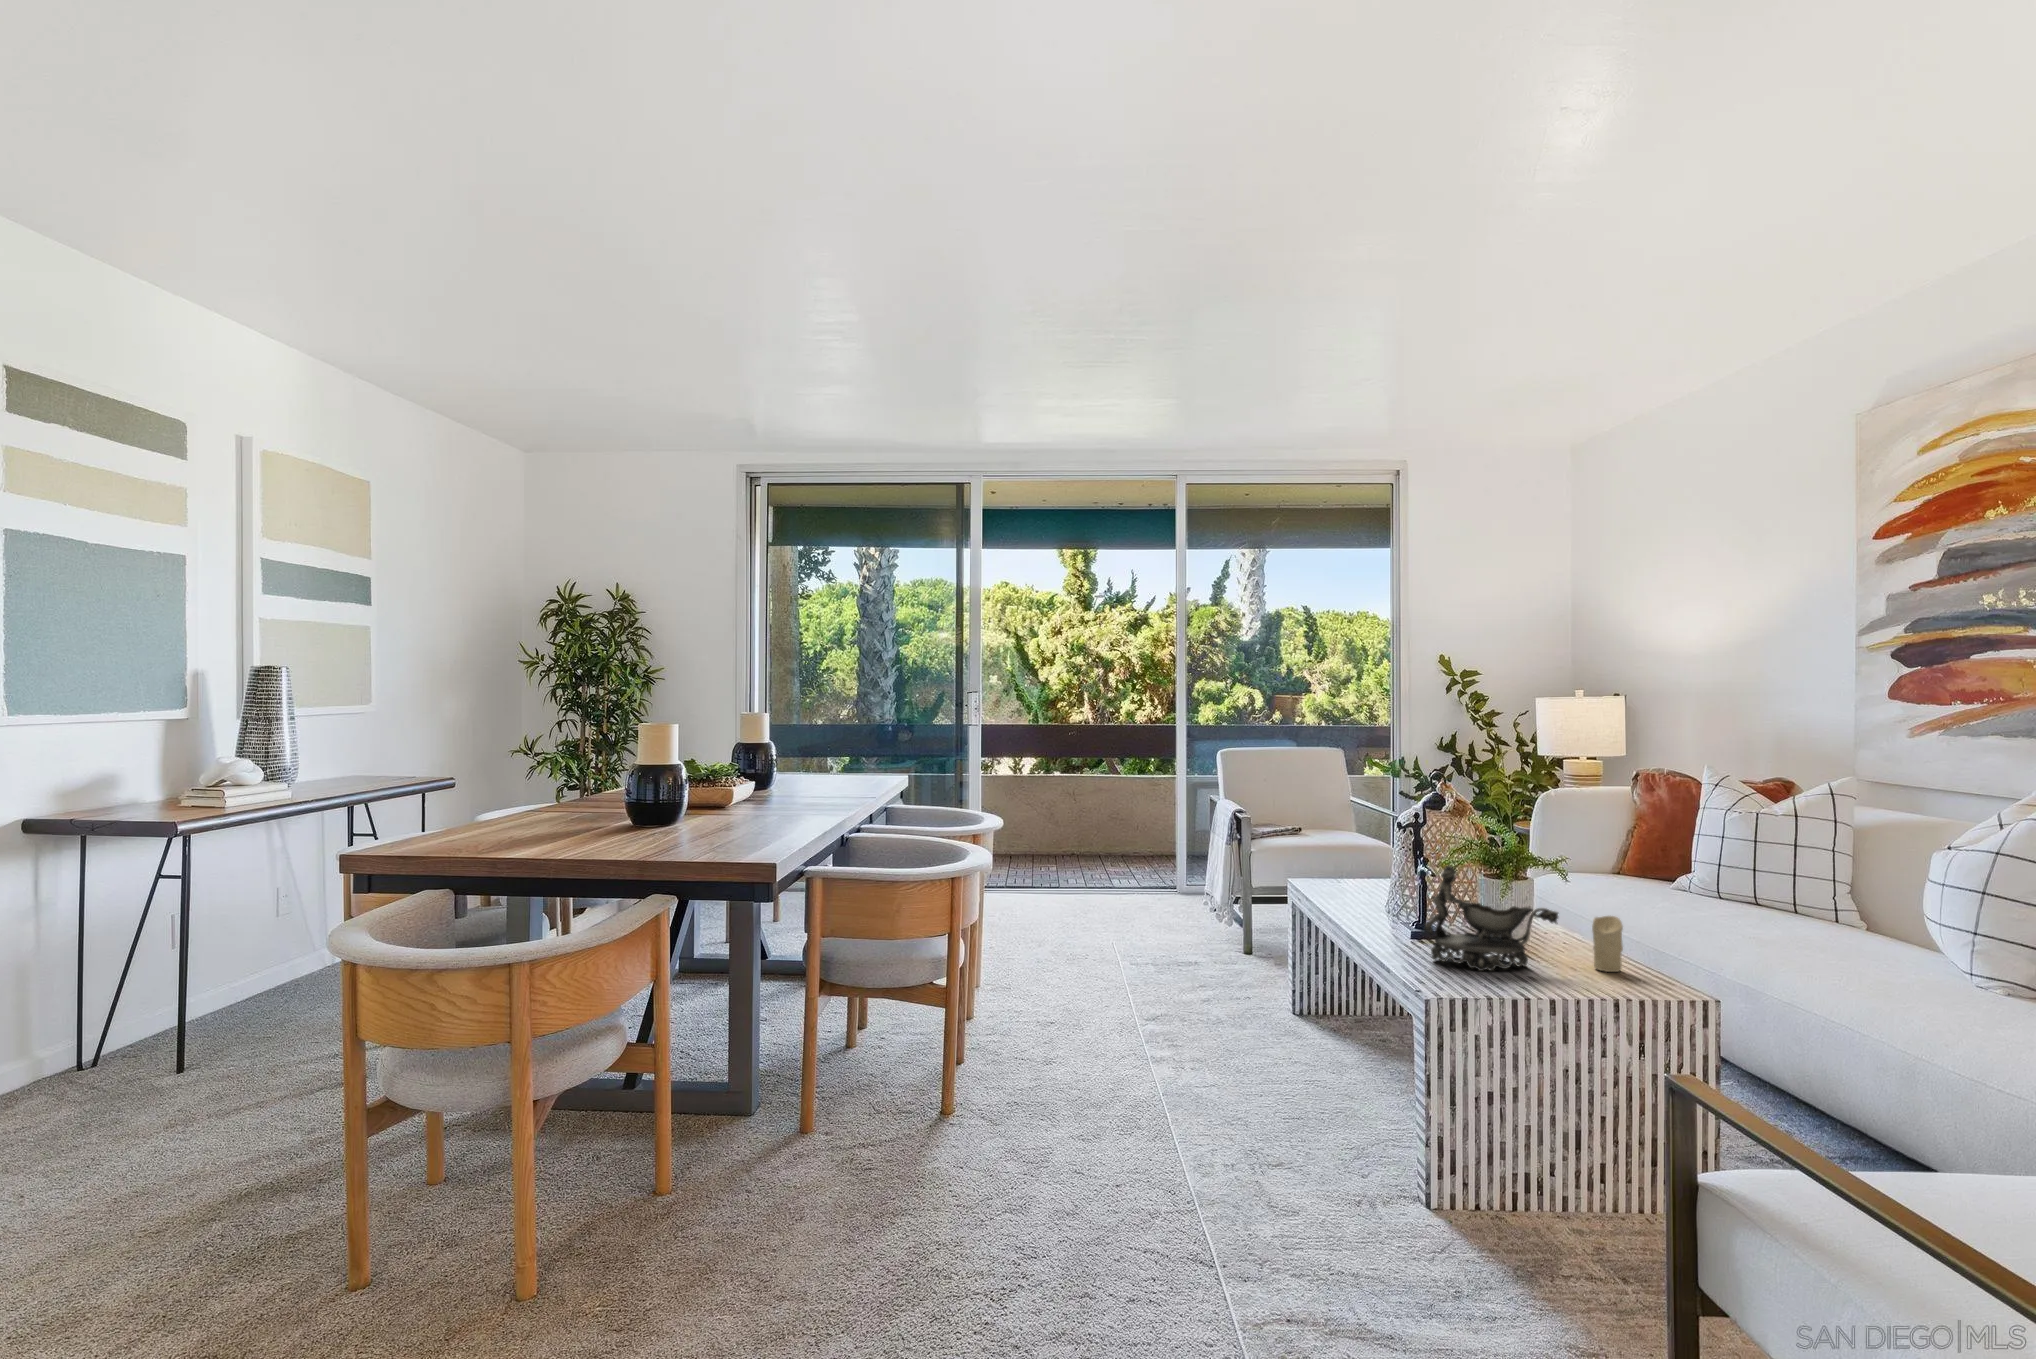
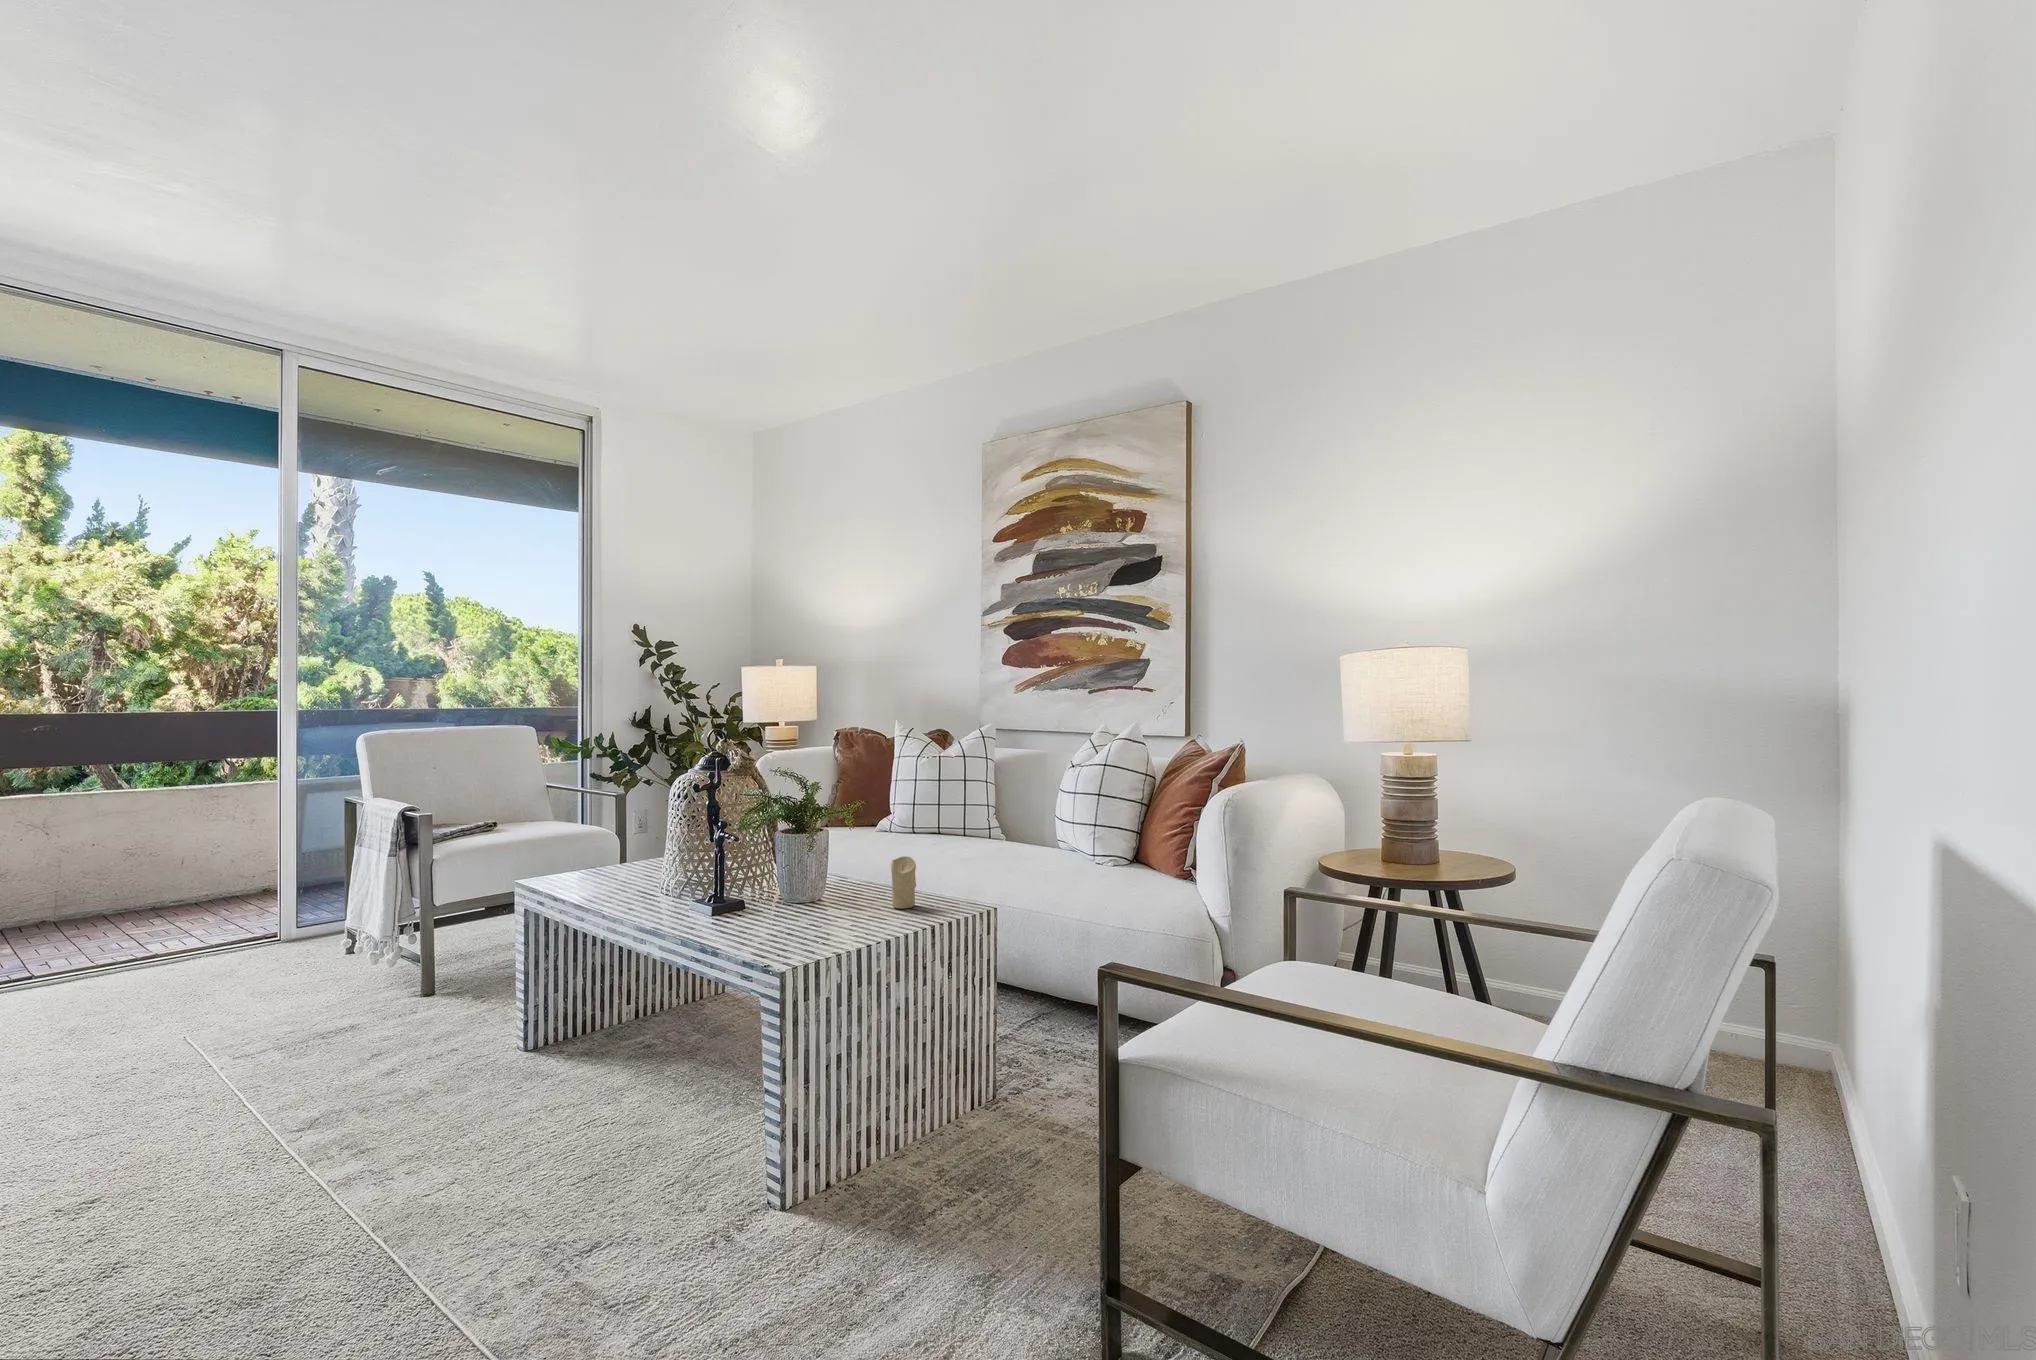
decorative bowl: present [1425,866,1558,971] -> none [745,832,867,934]

